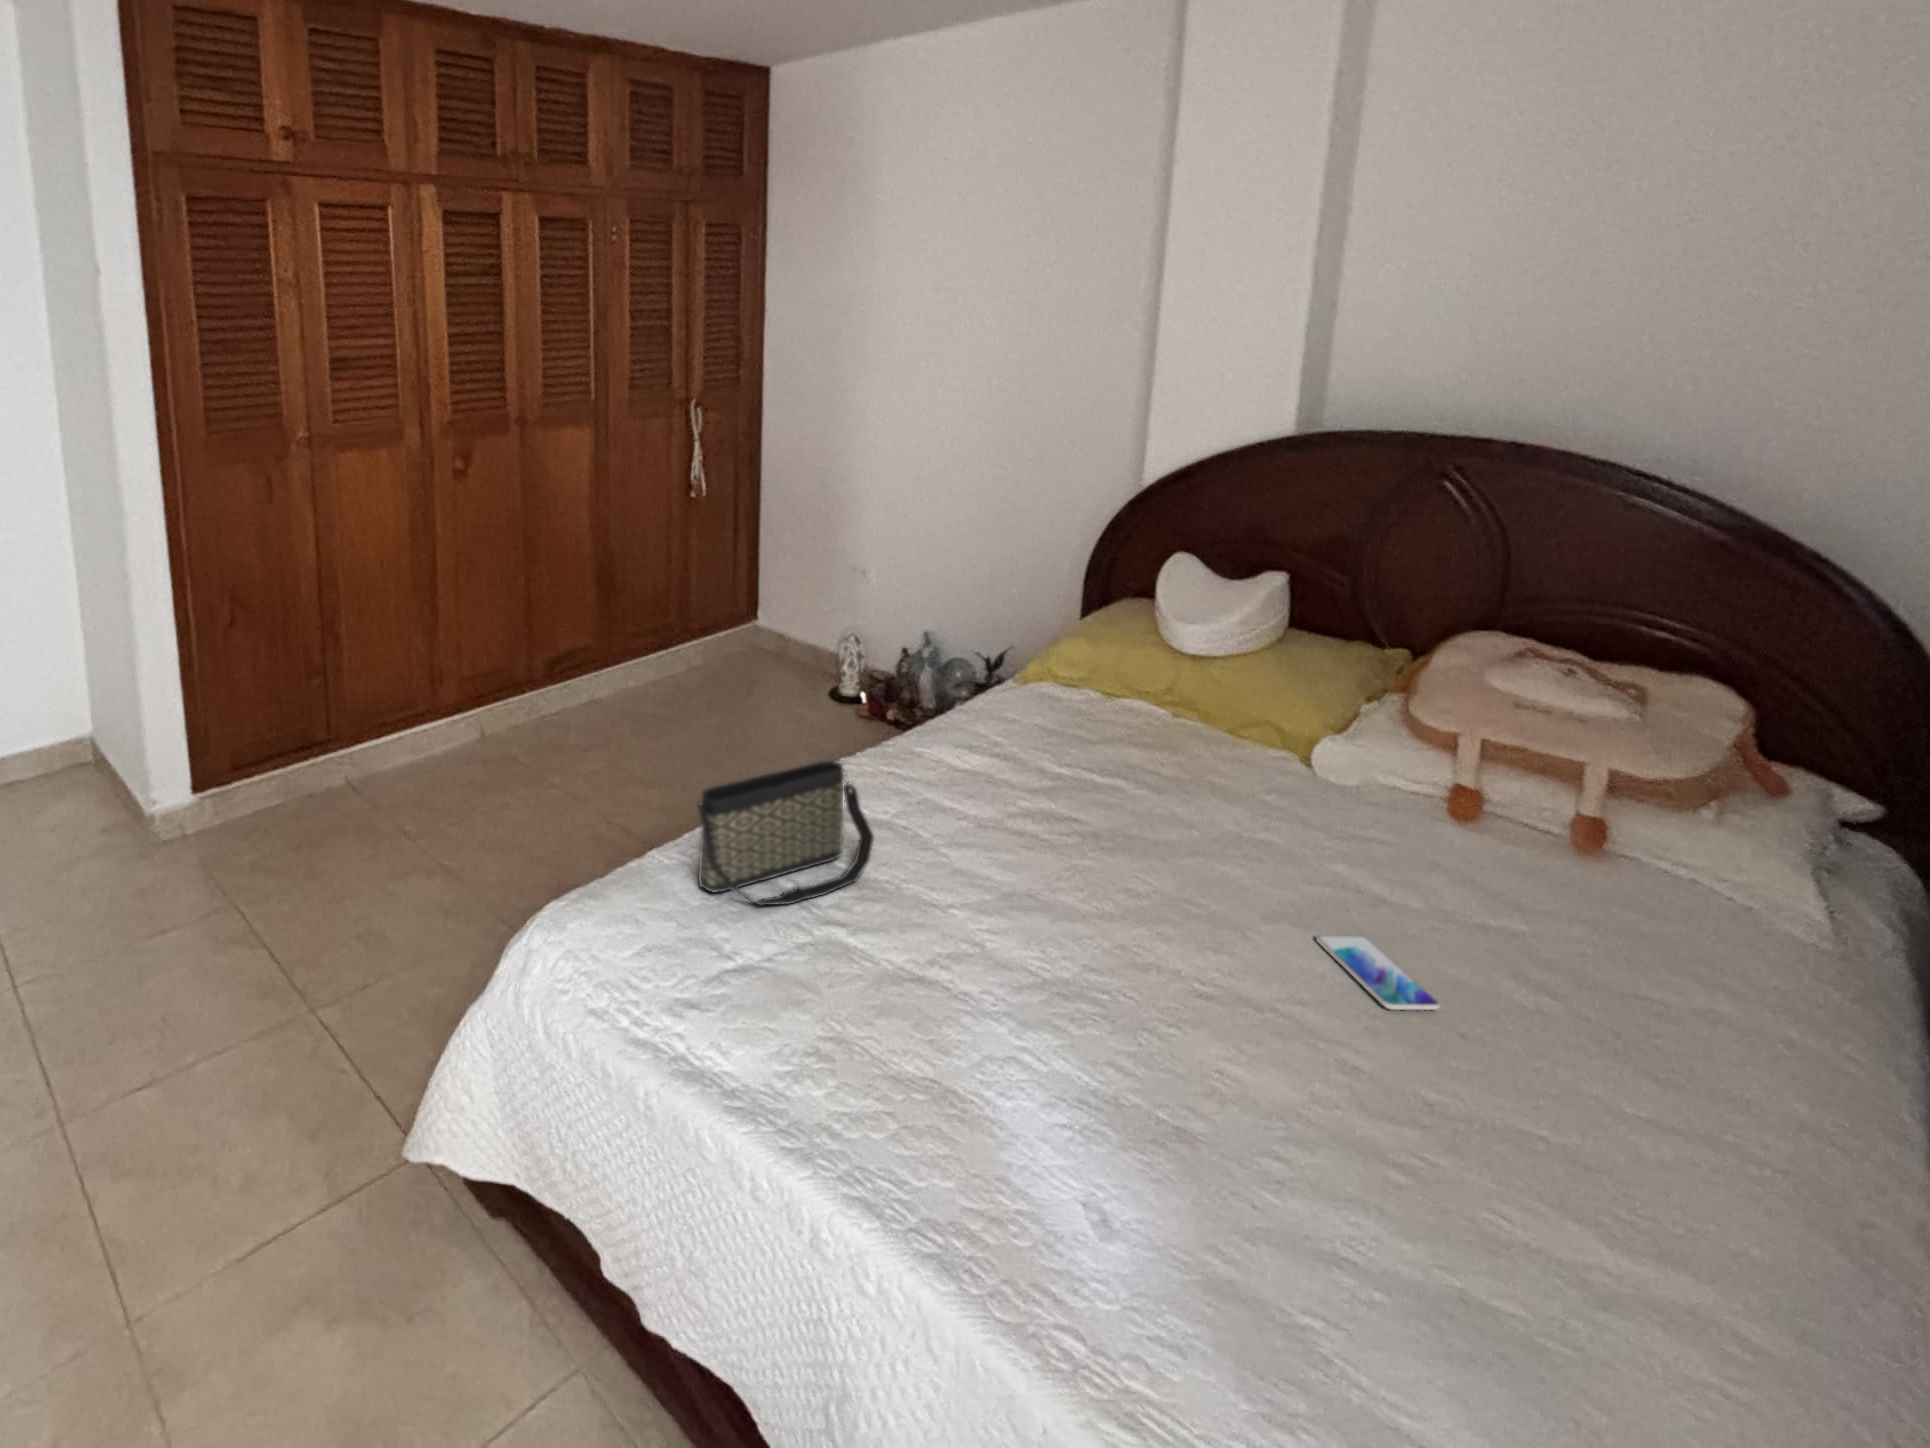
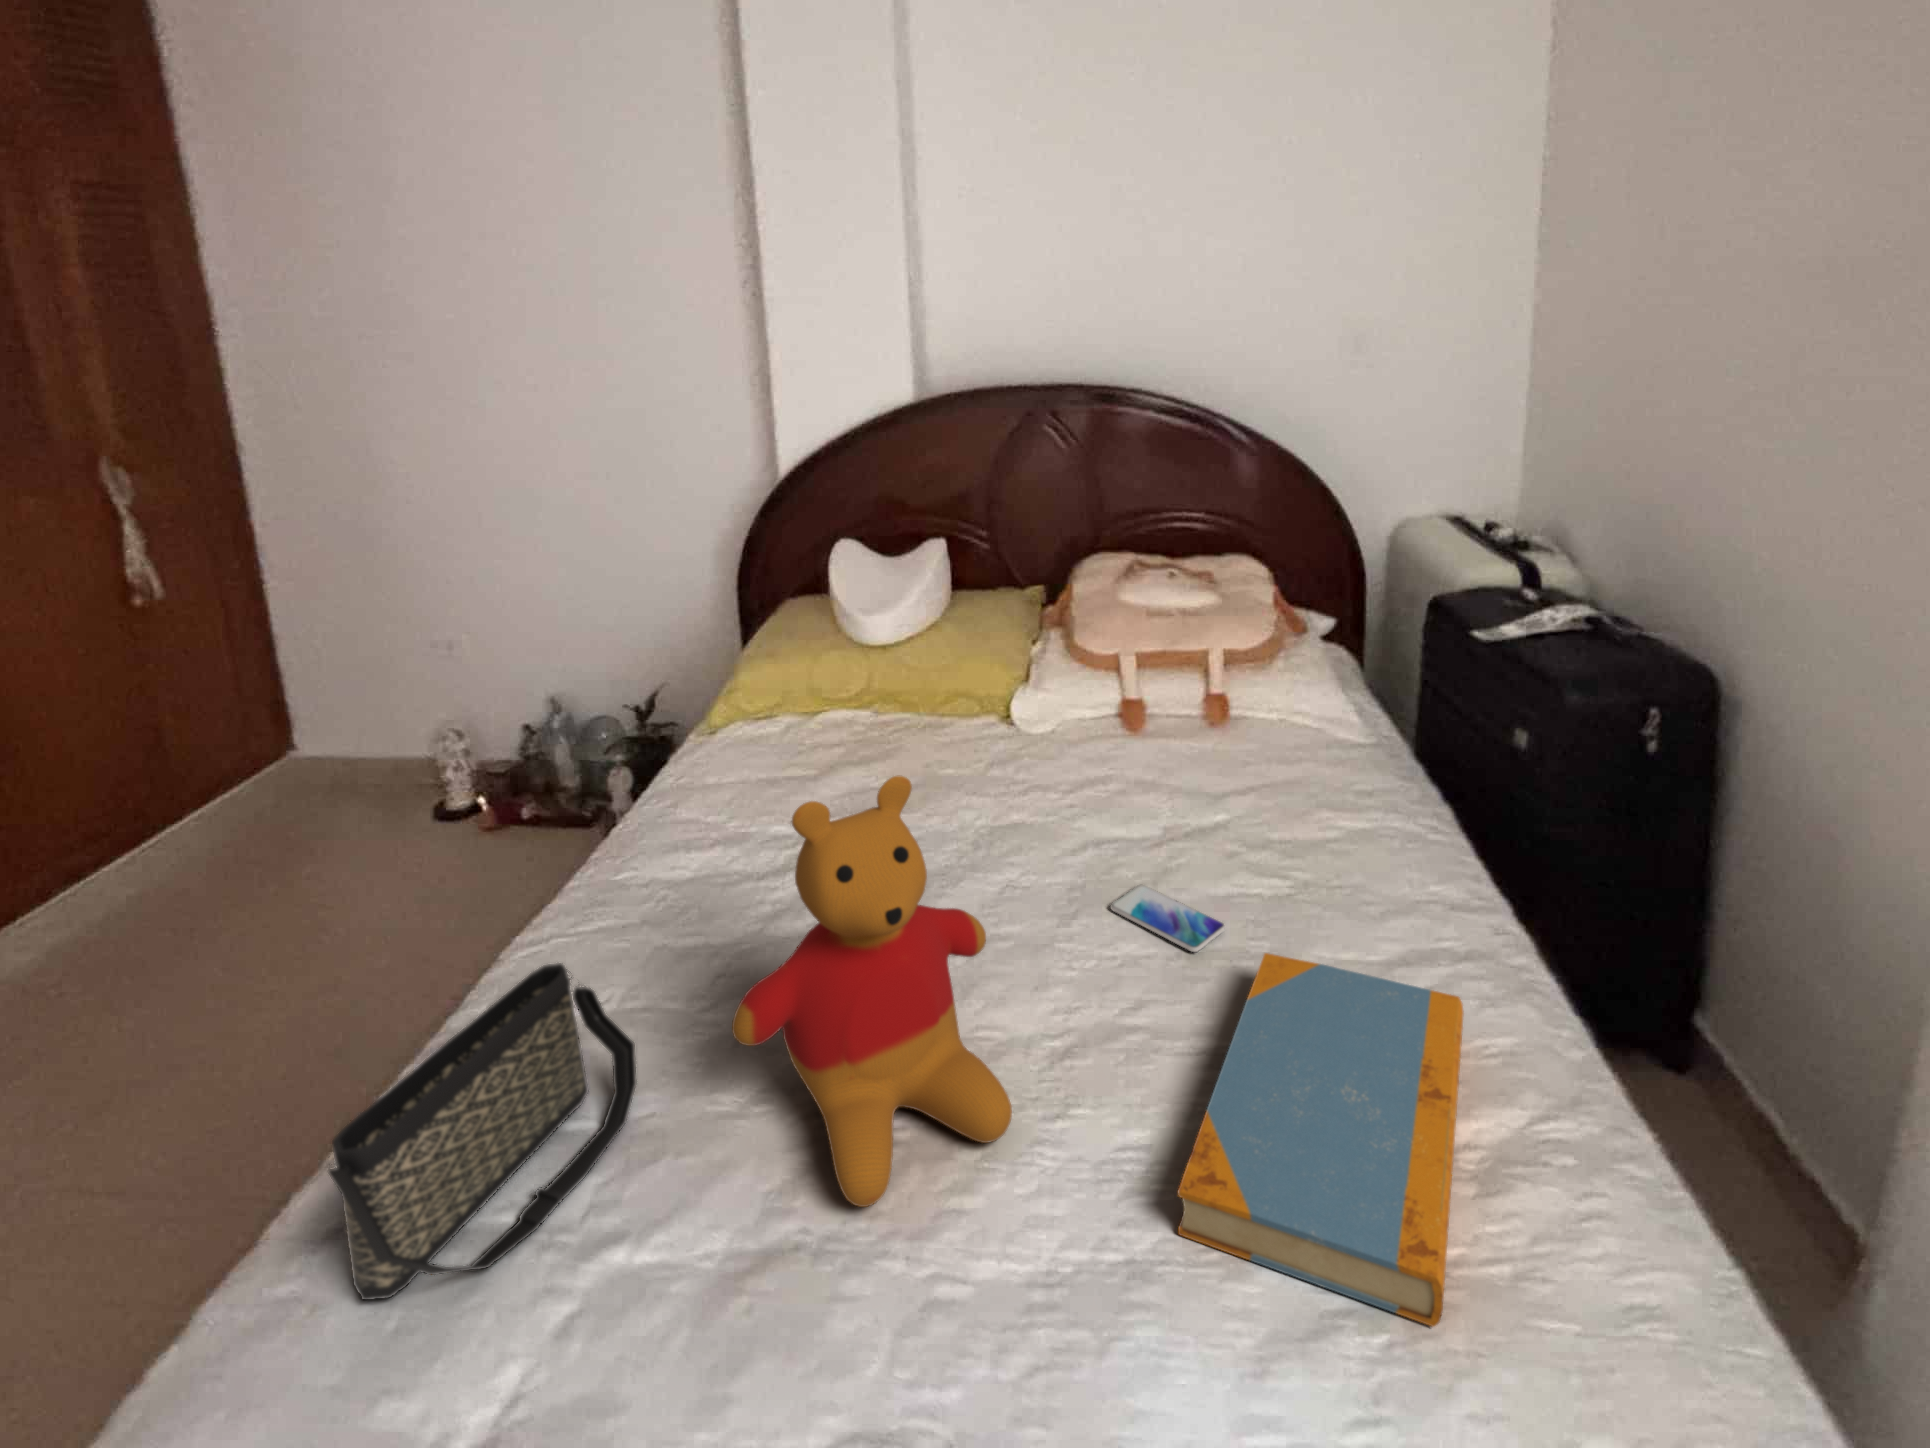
stuffed bear: none [928,707,1149,1019] -> present [732,775,1012,1207]
book: none [1222,1034,1704,1353] -> present [1178,953,1464,1327]

